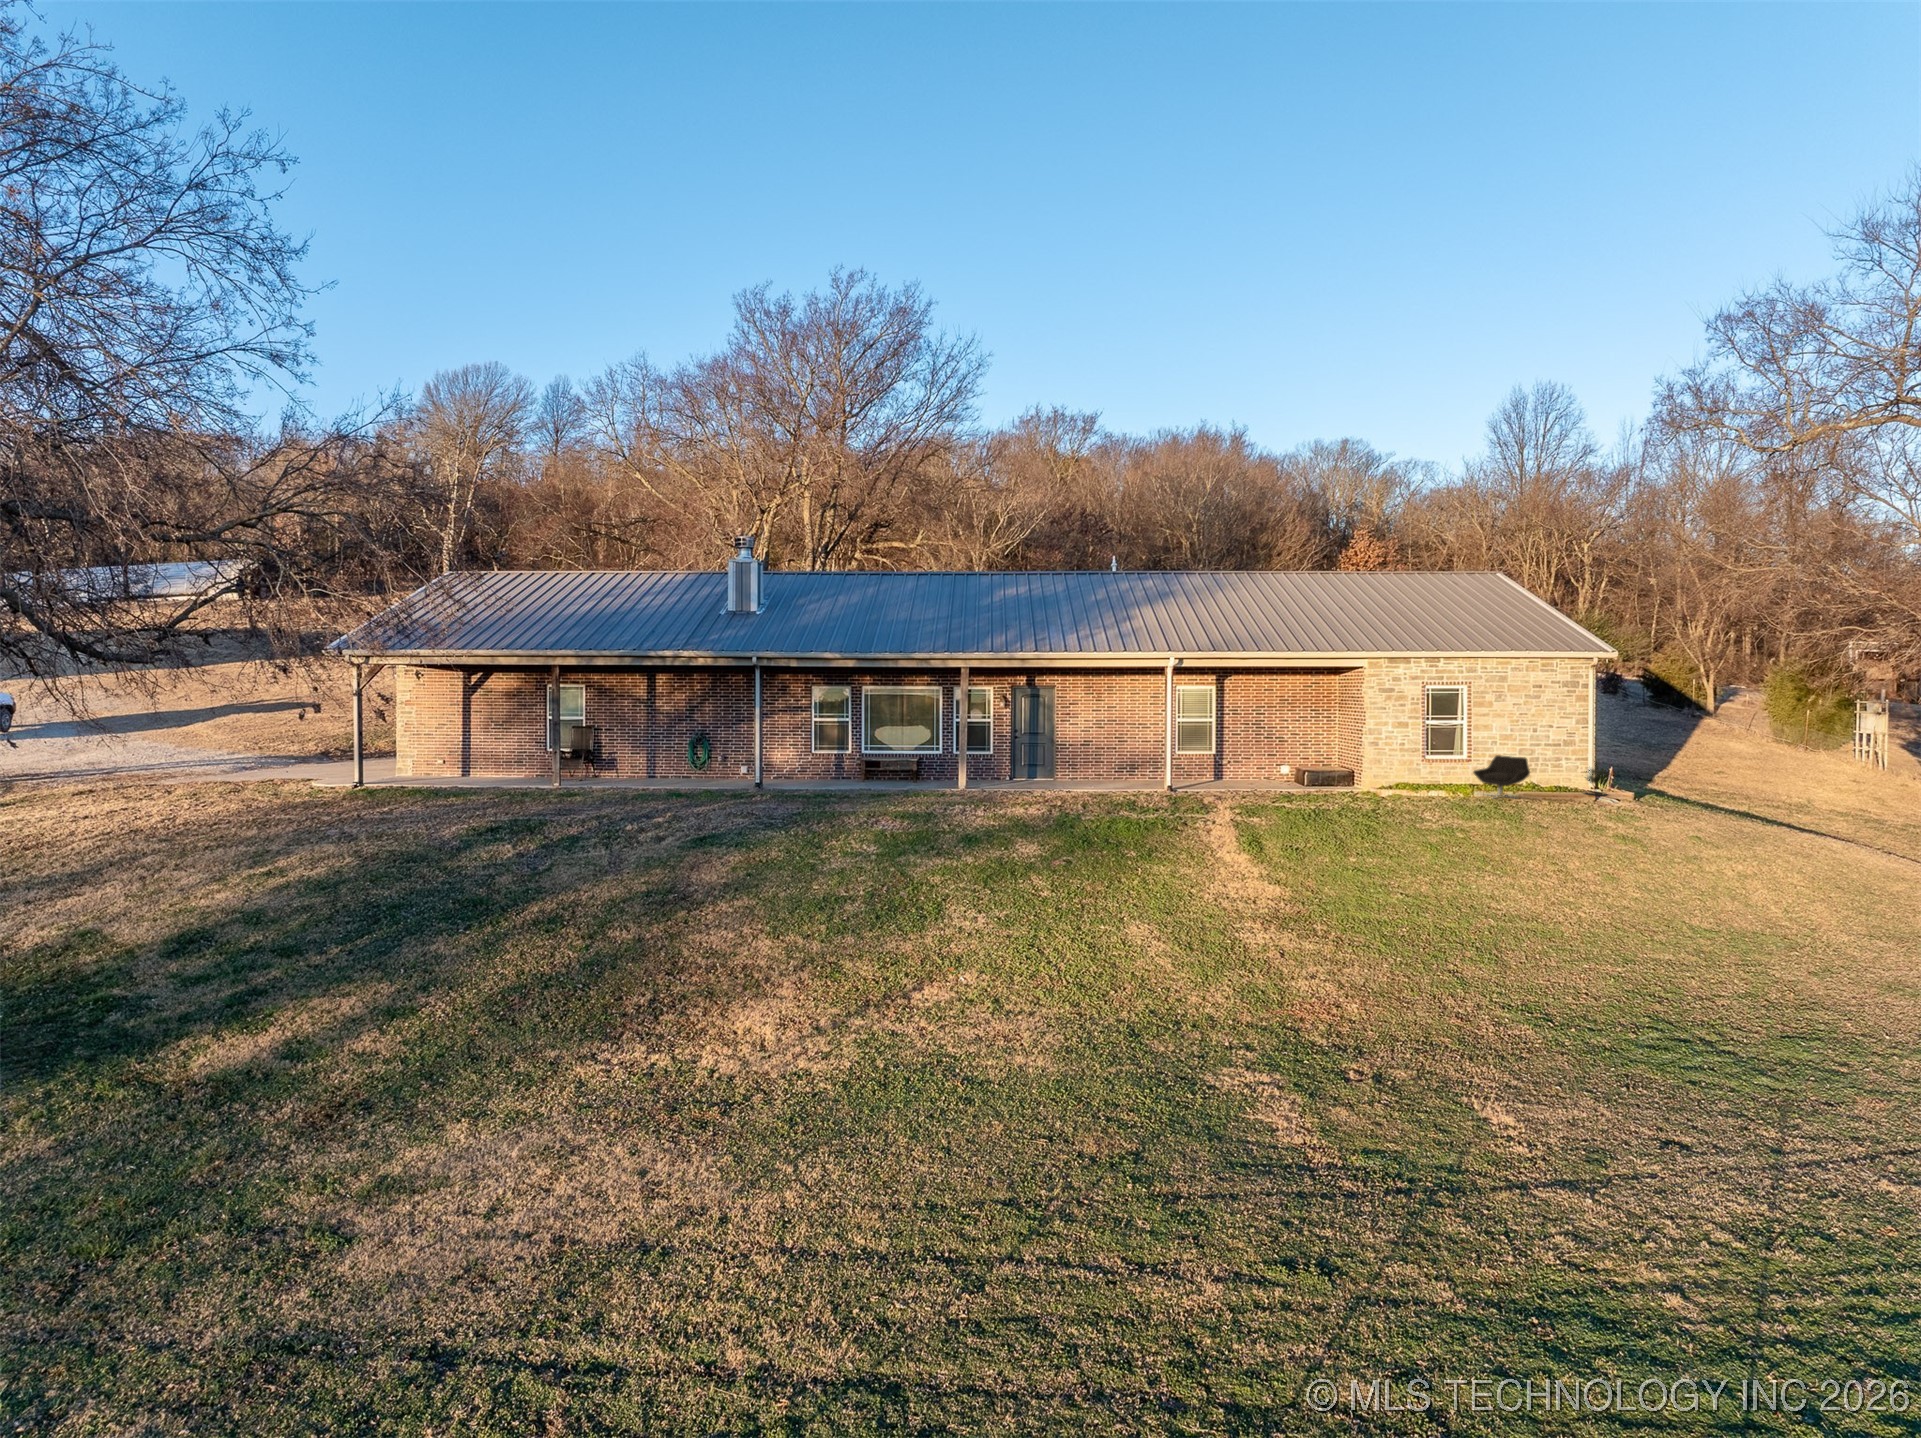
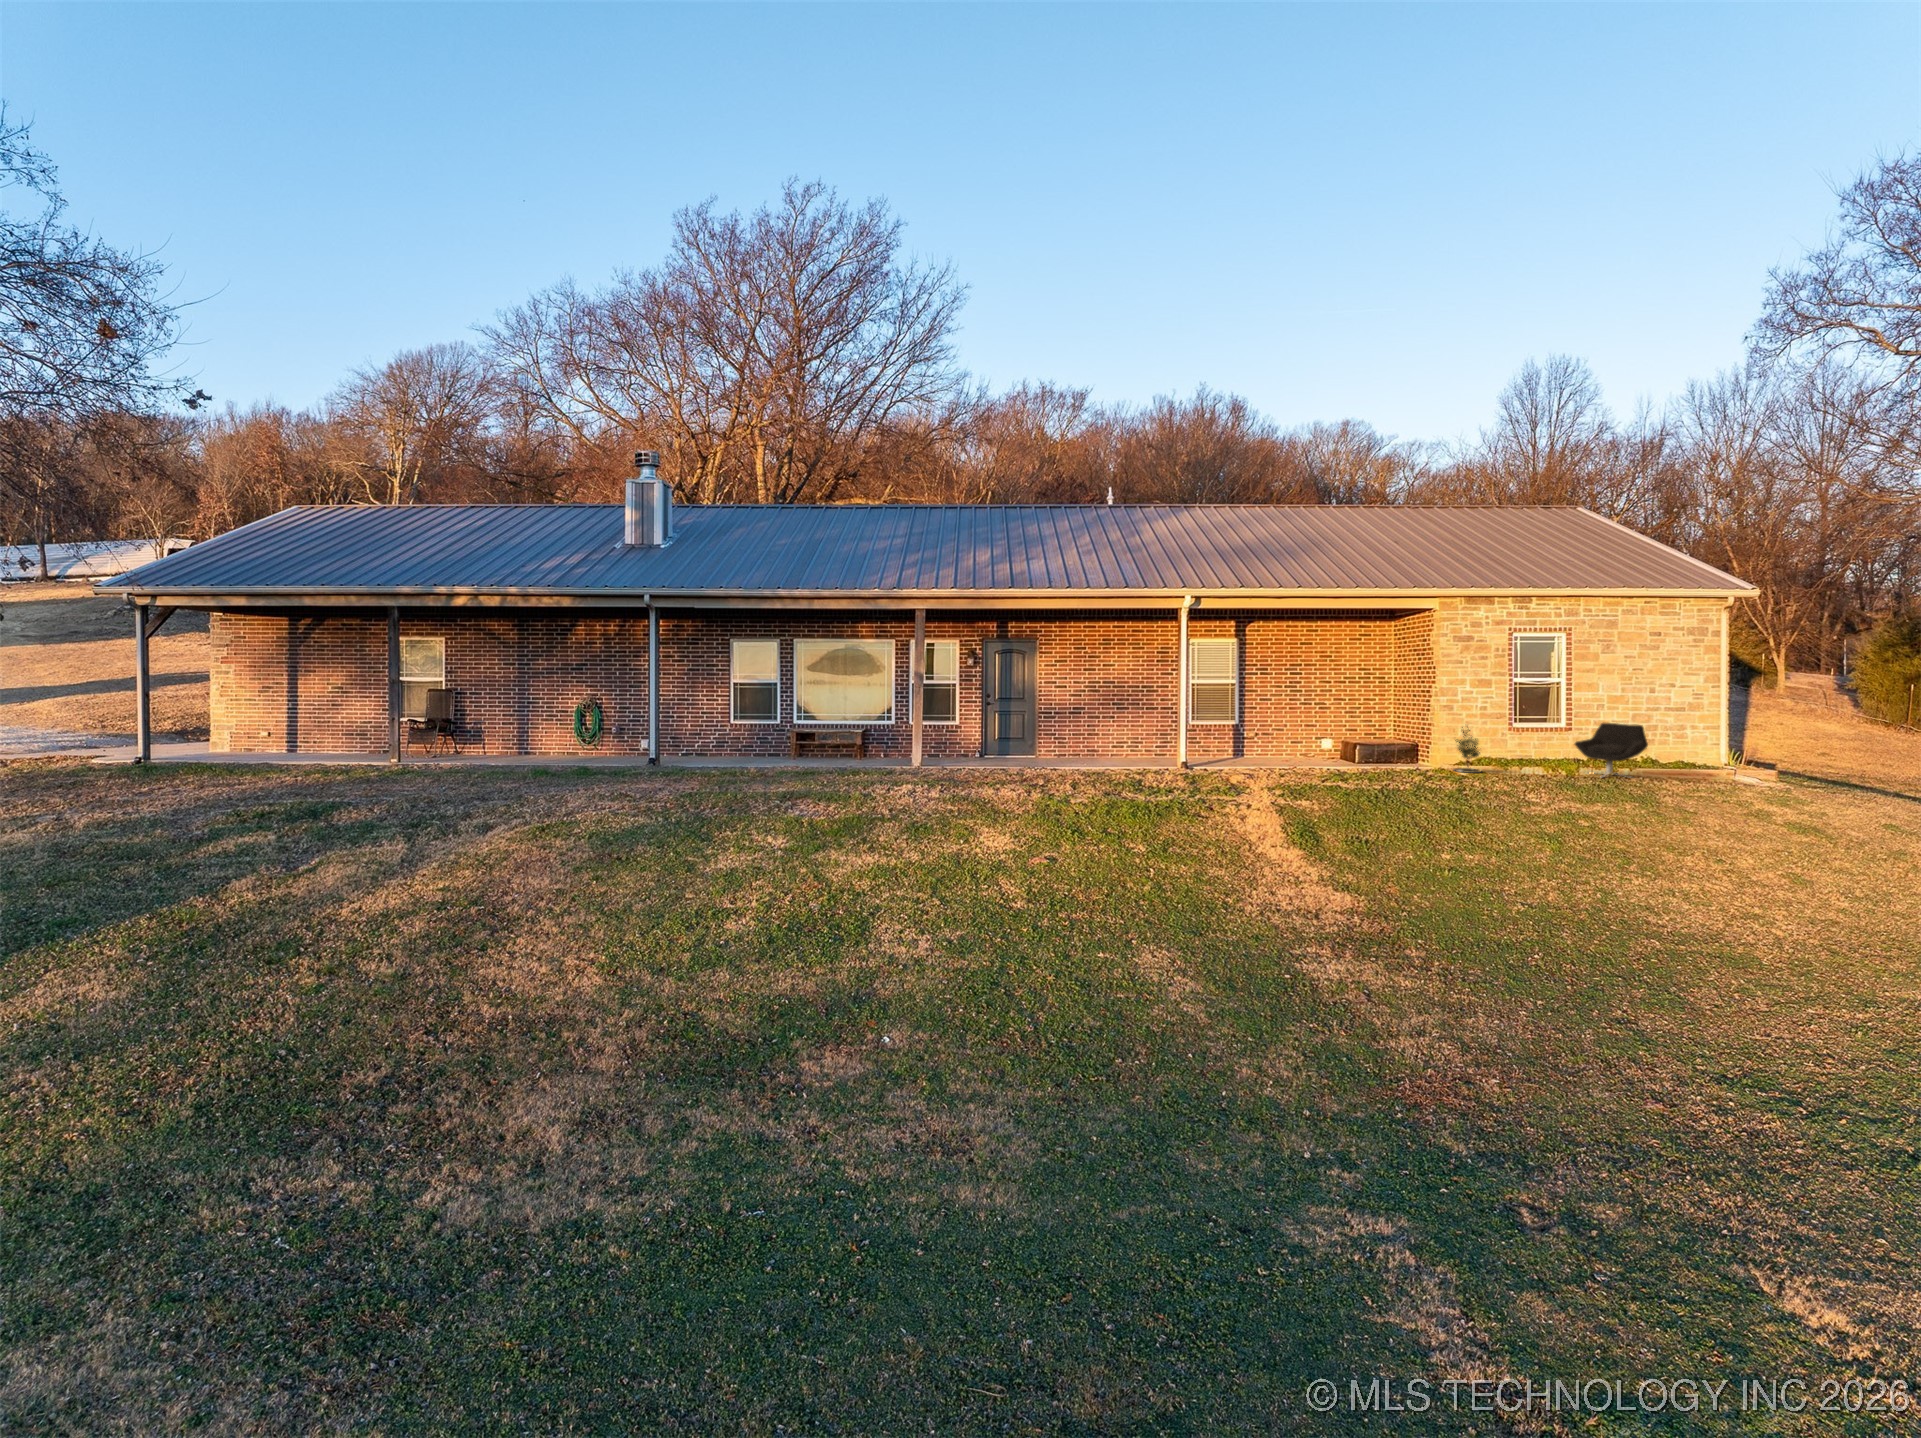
potted tree: present [1585,761,1610,796] -> present [1453,727,1481,773]

